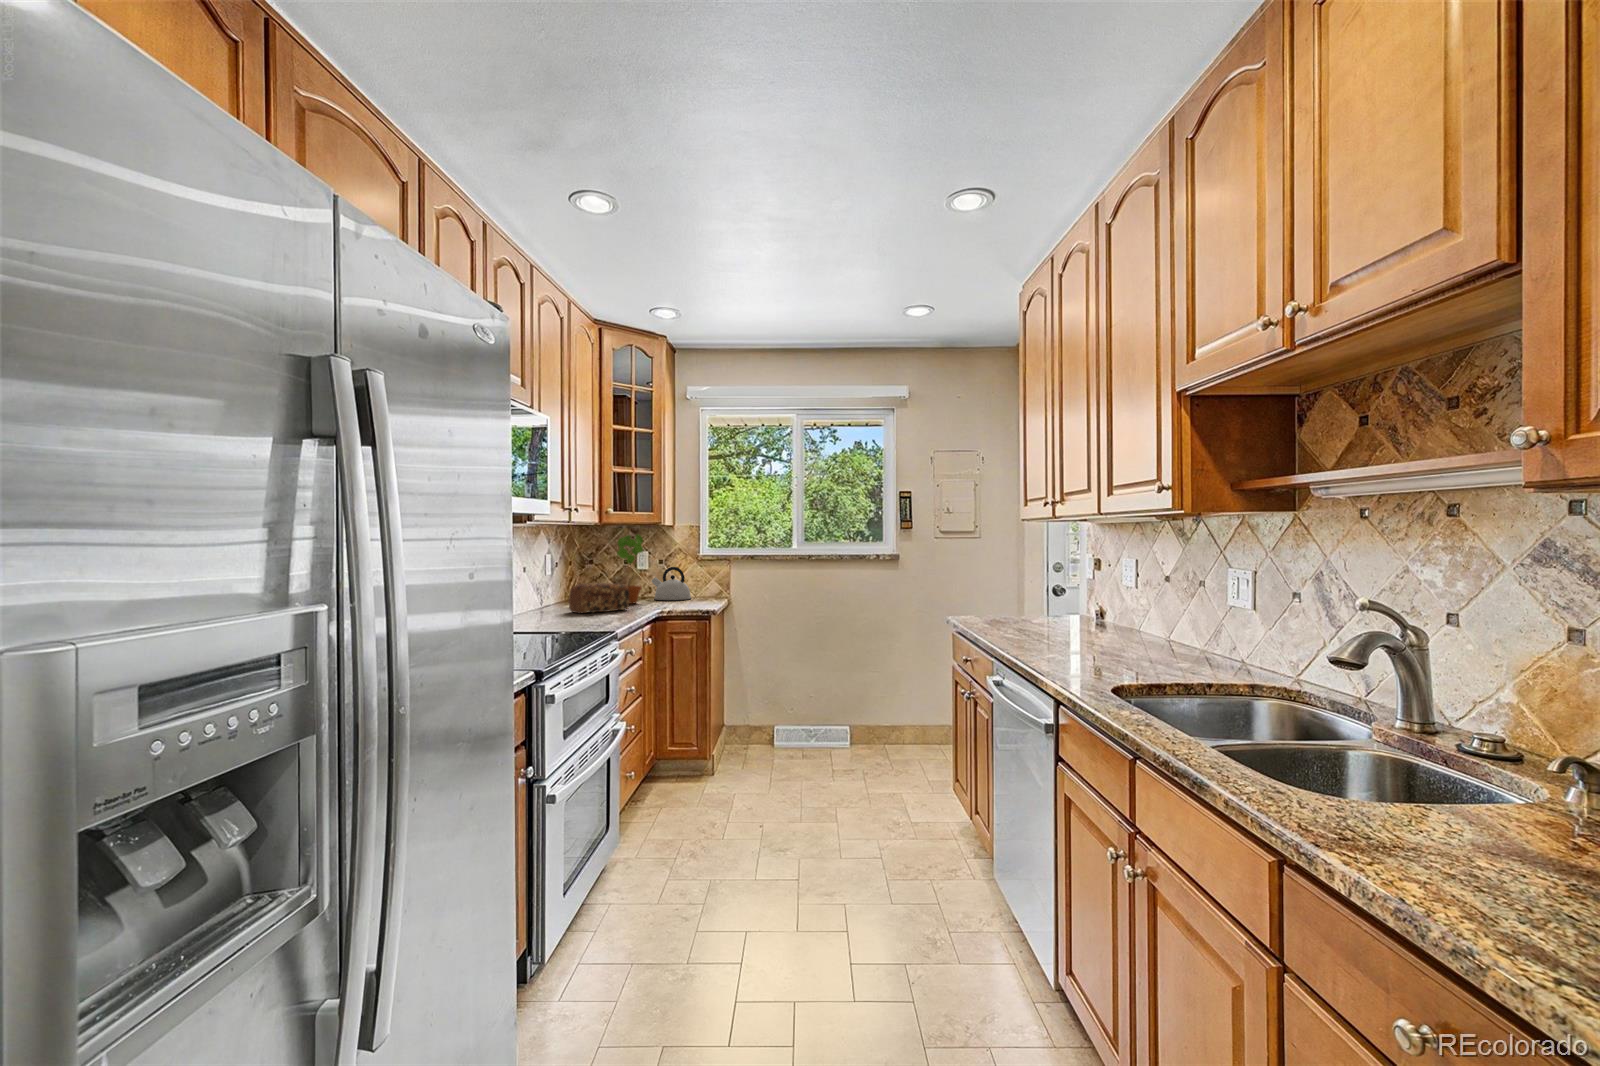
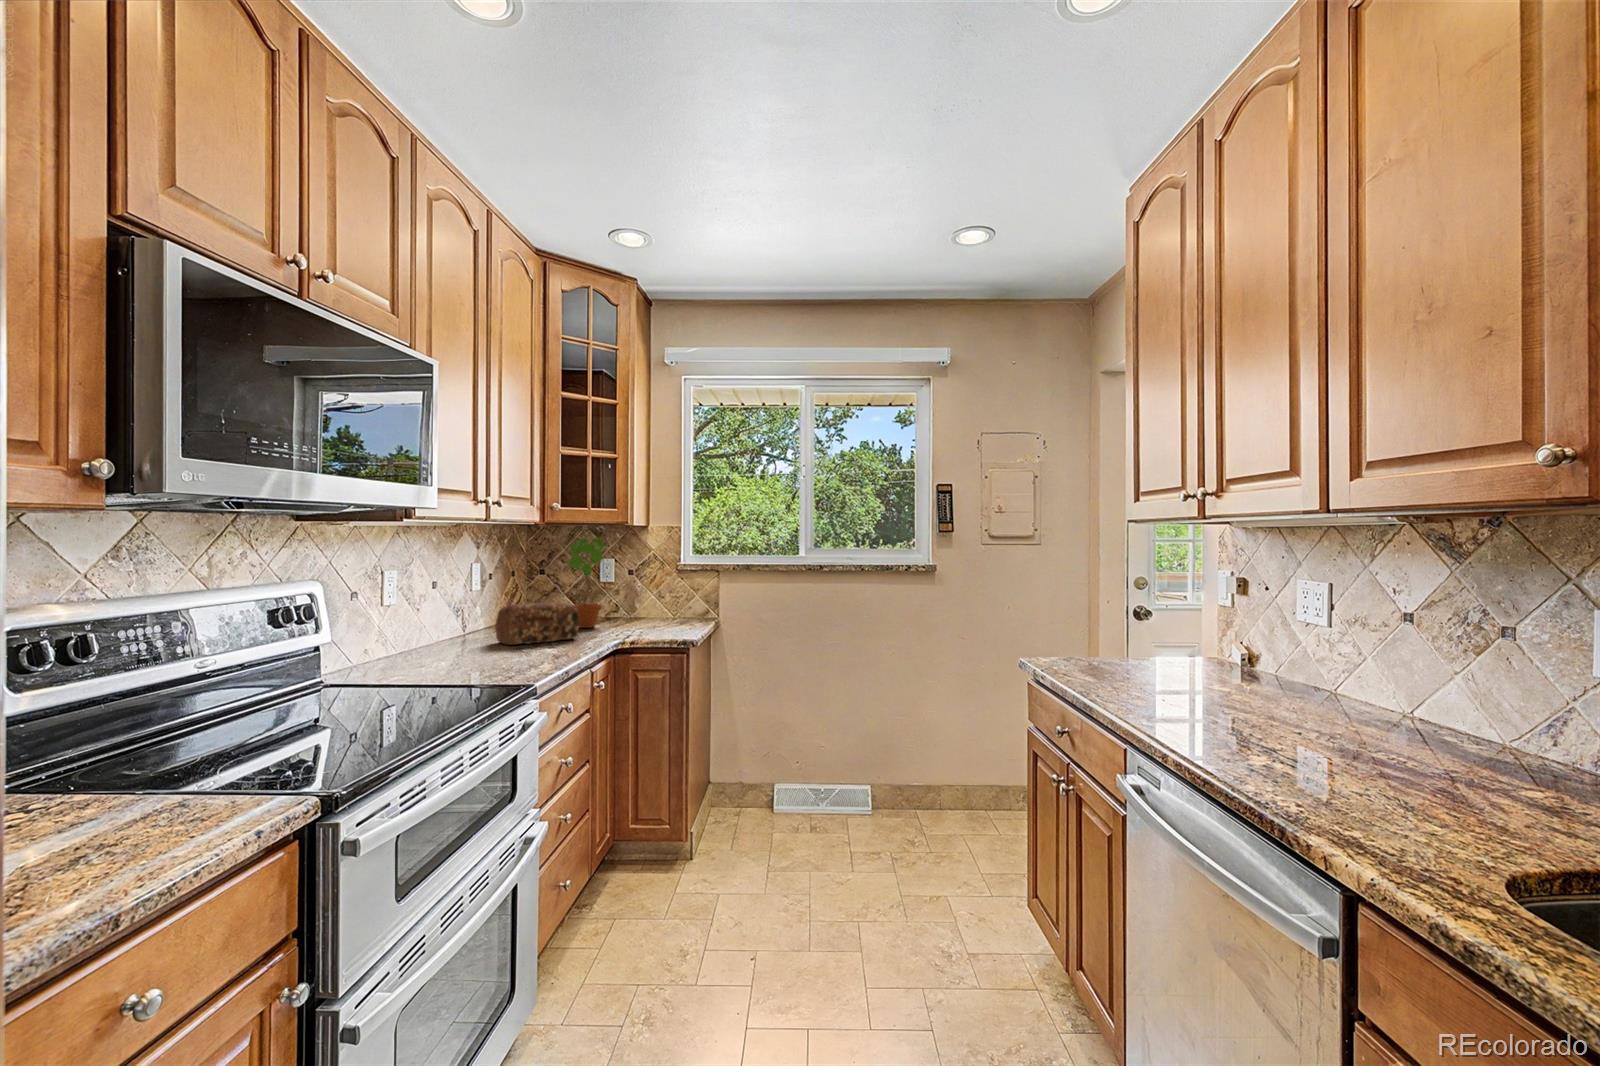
kettle: present [652,567,691,600] -> none [617,579,669,622]

